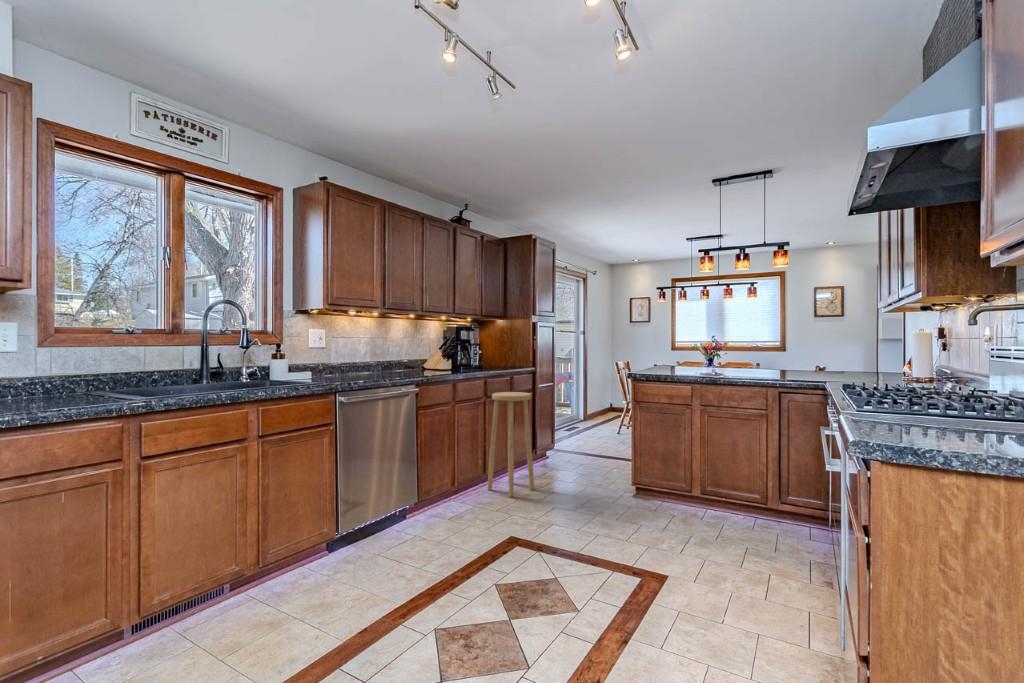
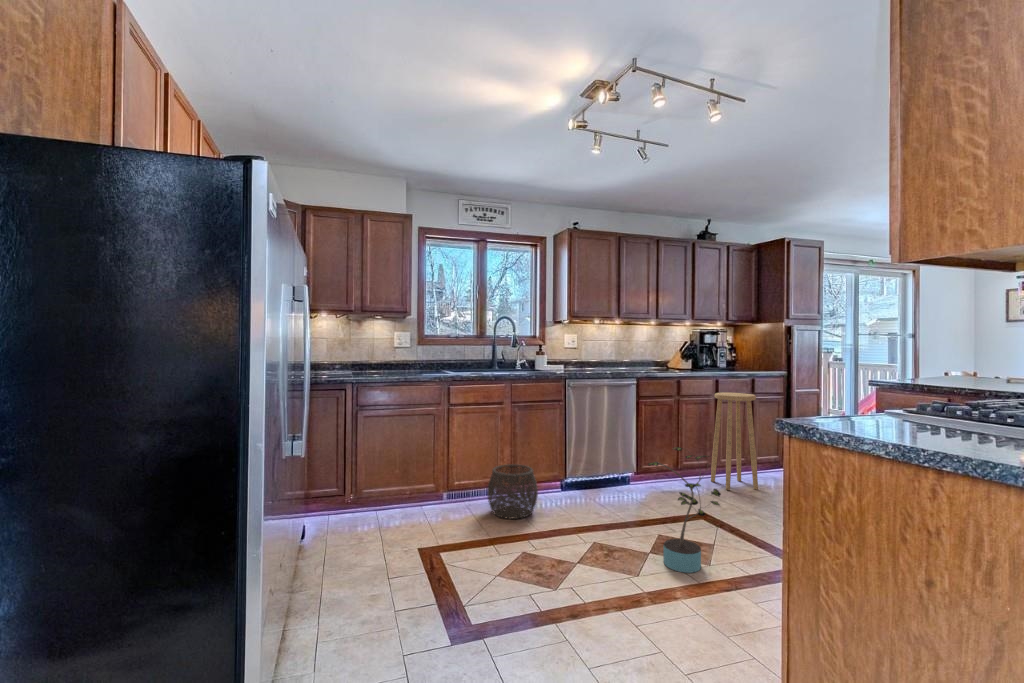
potted plant: none [527,469,611,625] -> present [648,447,721,573]
woven basket: none [243,533,332,633] -> present [487,464,538,519]

